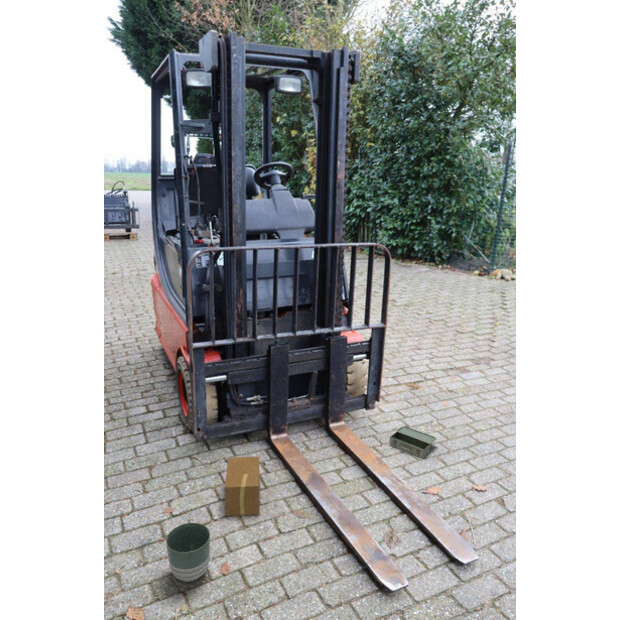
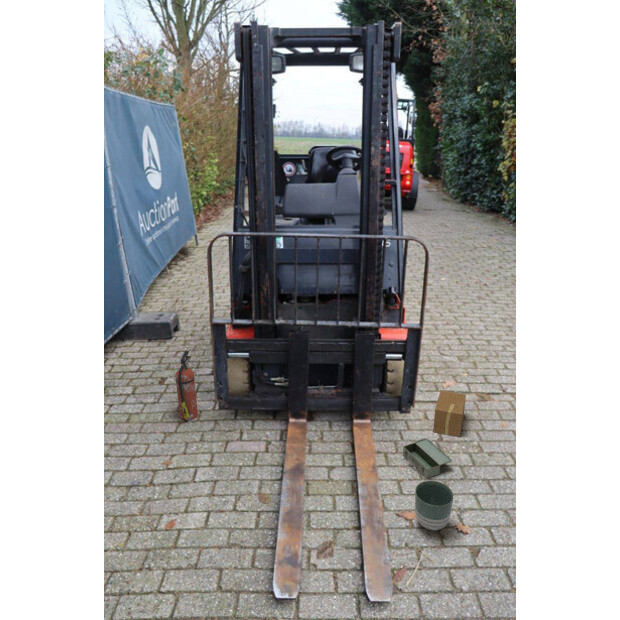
fire extinguisher: none [136,384,161,465] -> present [175,351,198,420]
cardboard box: present [225,457,260,516] -> present [433,390,466,437]
planter: present [166,523,210,582] -> present [415,481,453,530]

